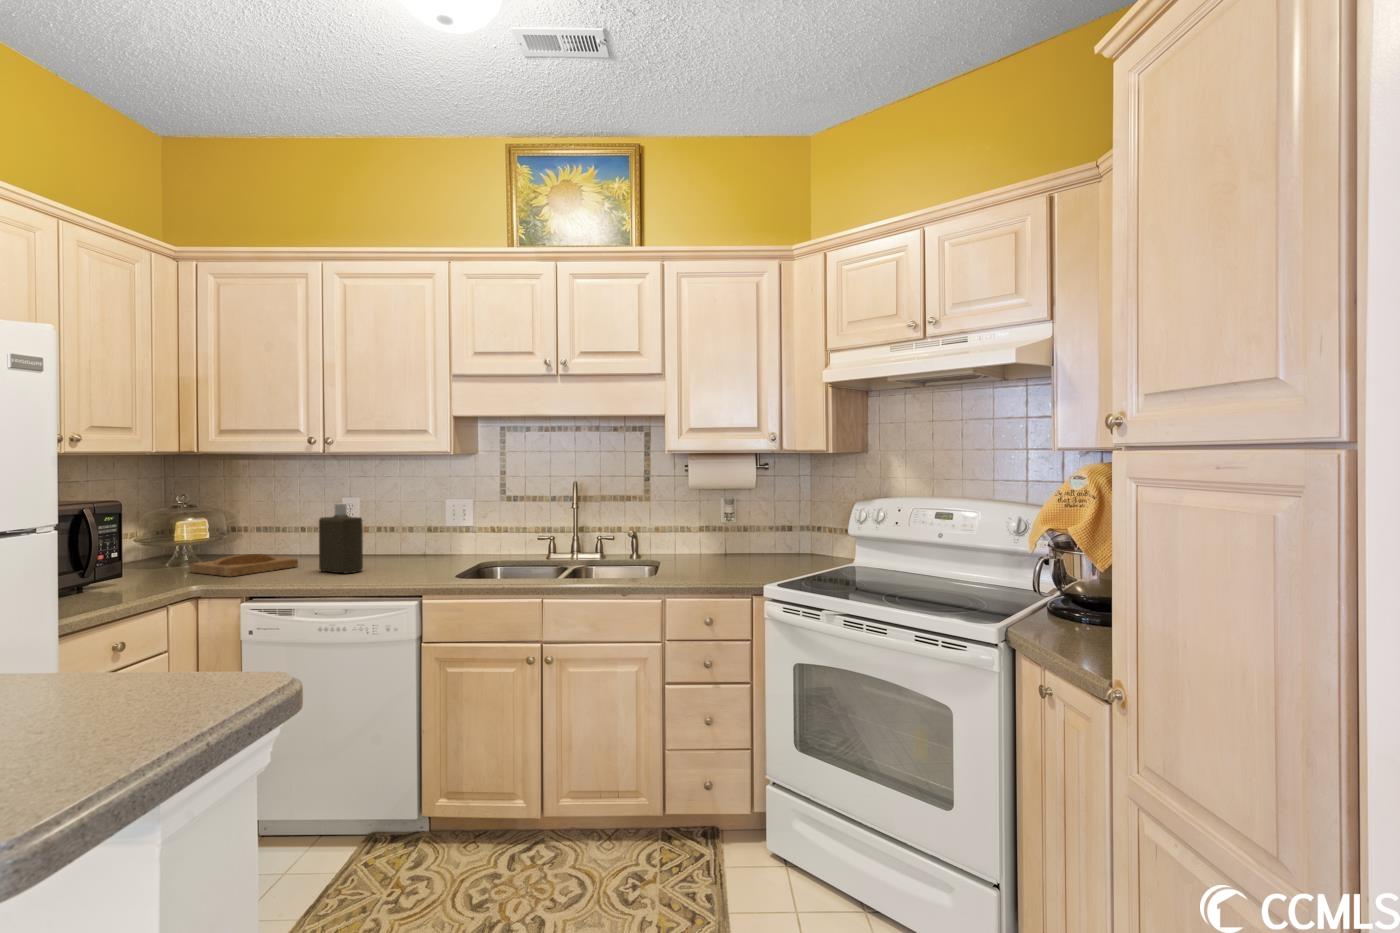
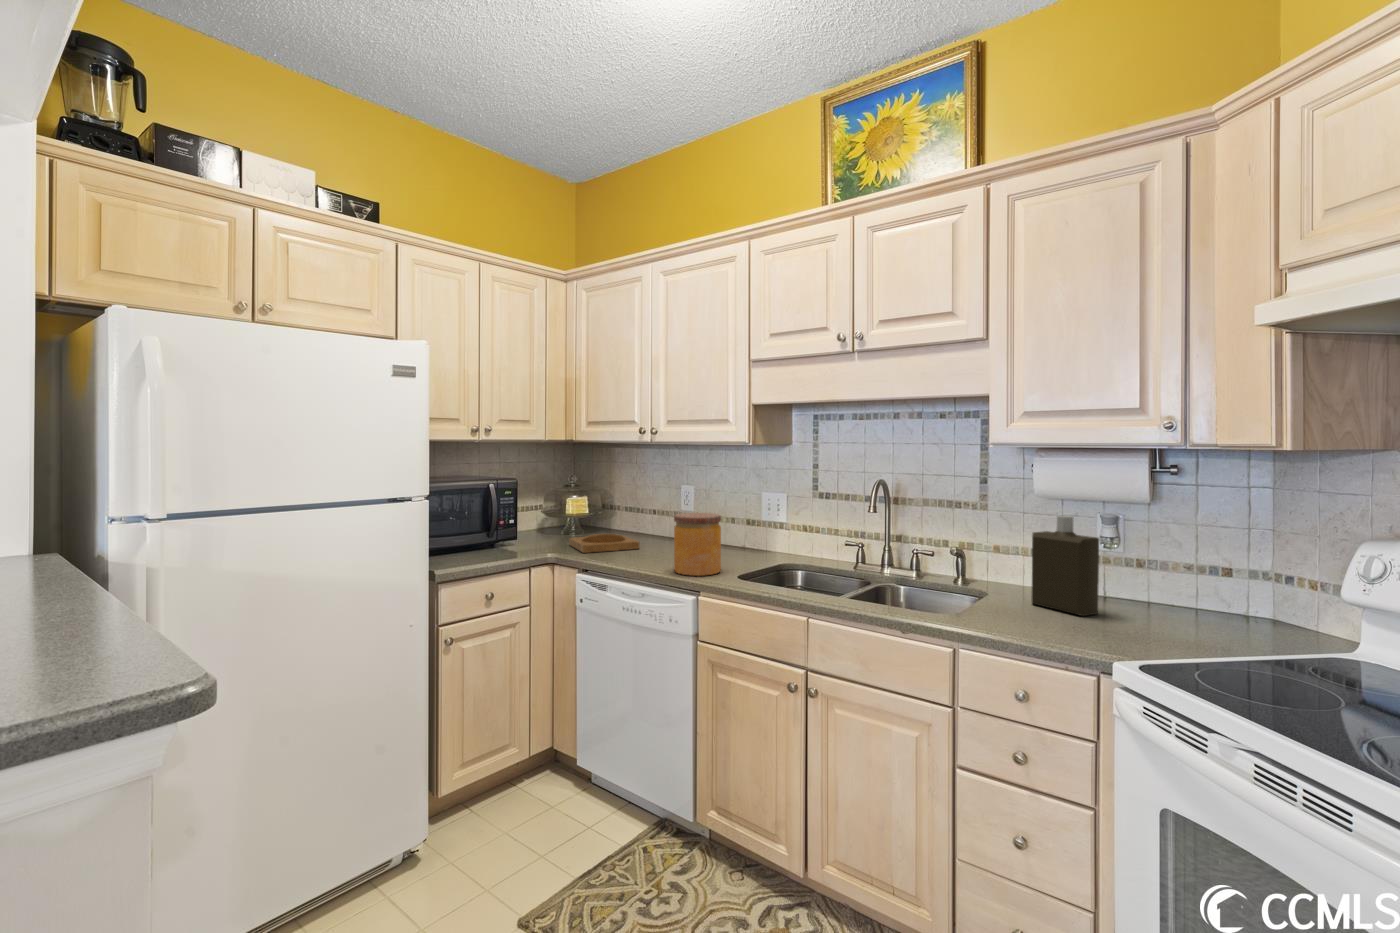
bottle: present [319,504,363,574] -> present [1032,516,1099,616]
jar: none [378,518,429,580] -> present [674,513,721,576]

